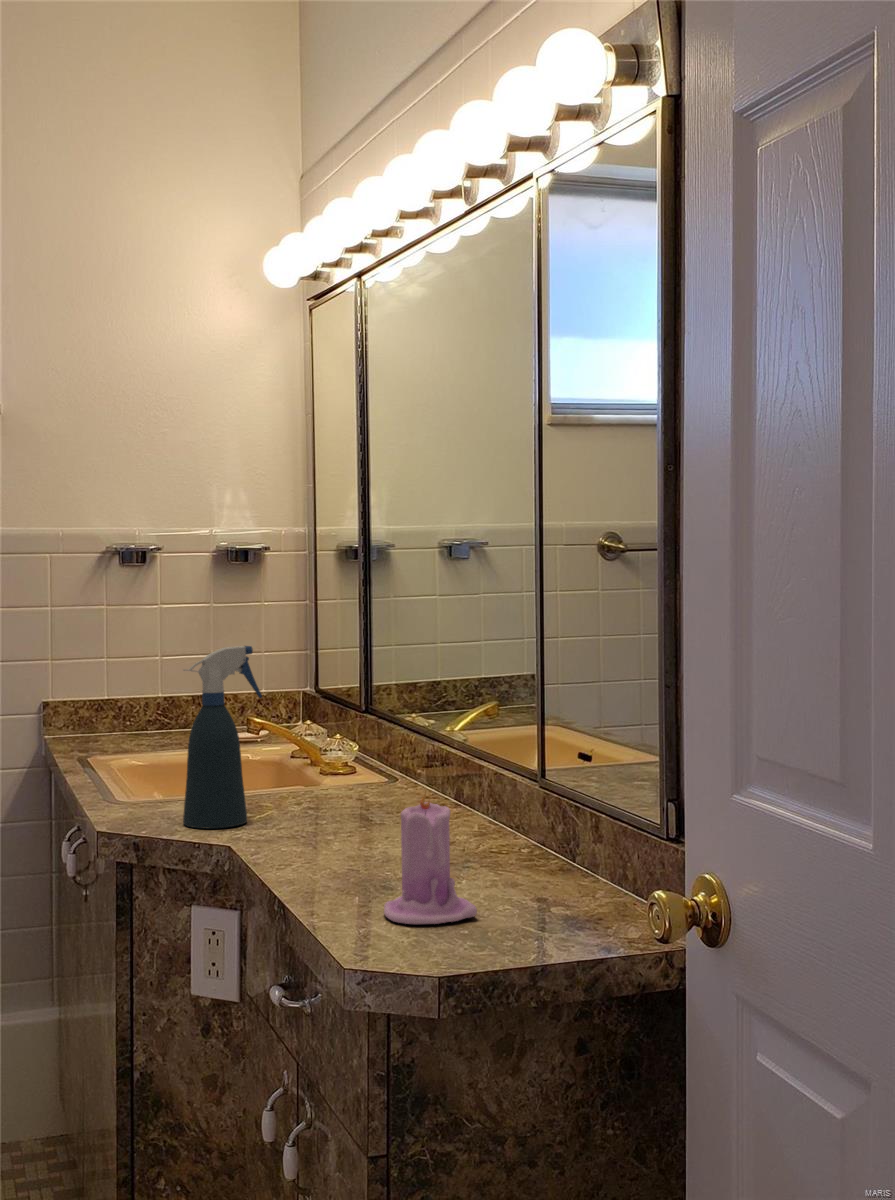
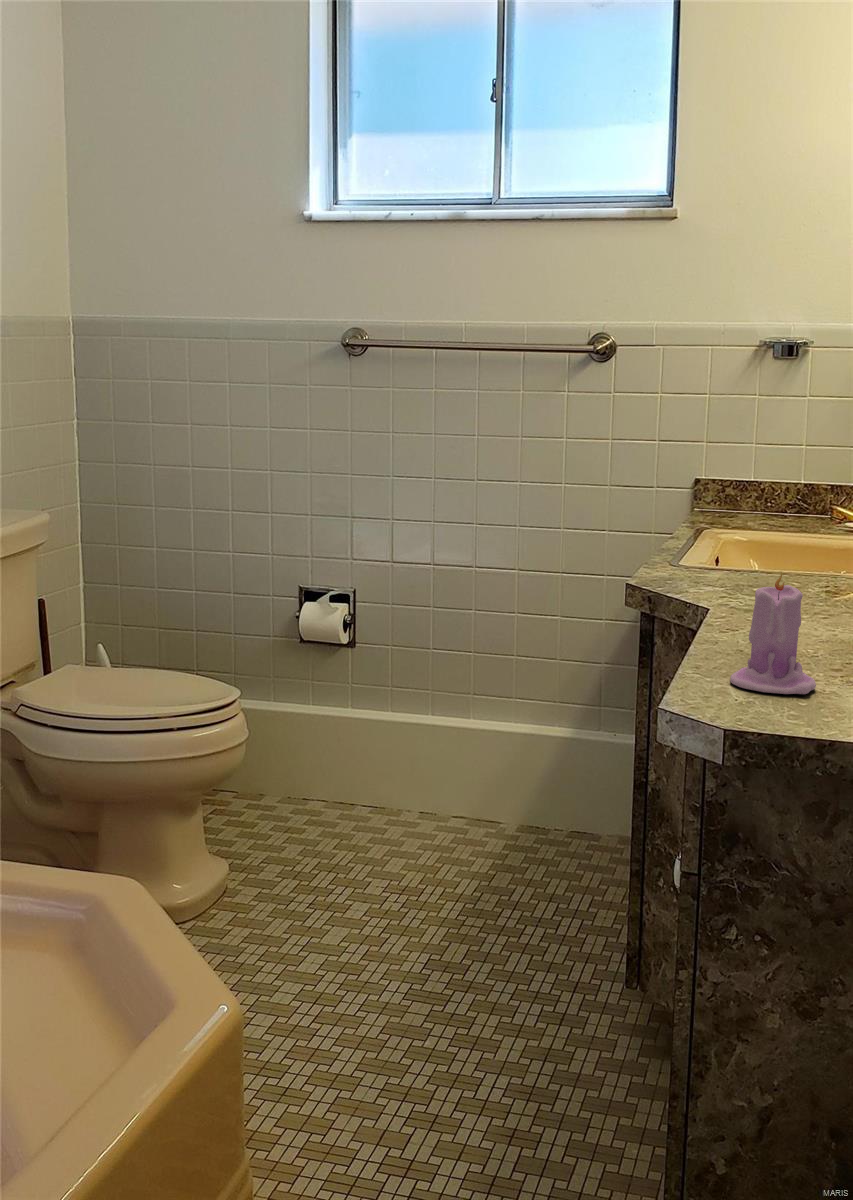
spray bottle: present [183,646,262,829] -> none [693,434,777,595]

